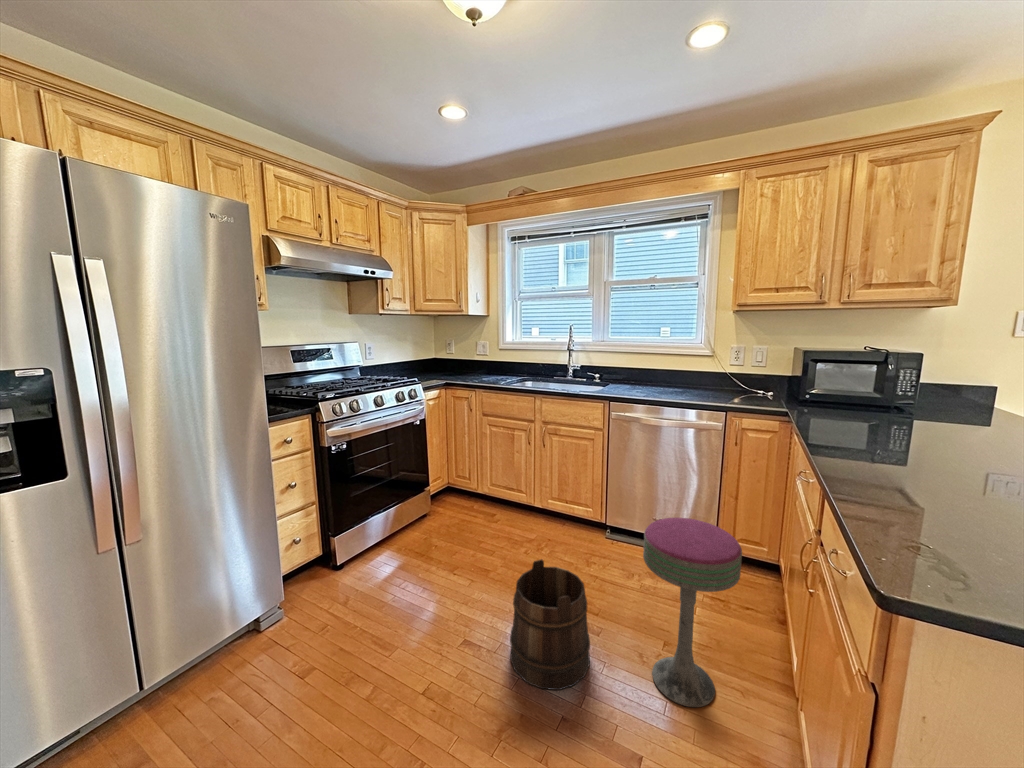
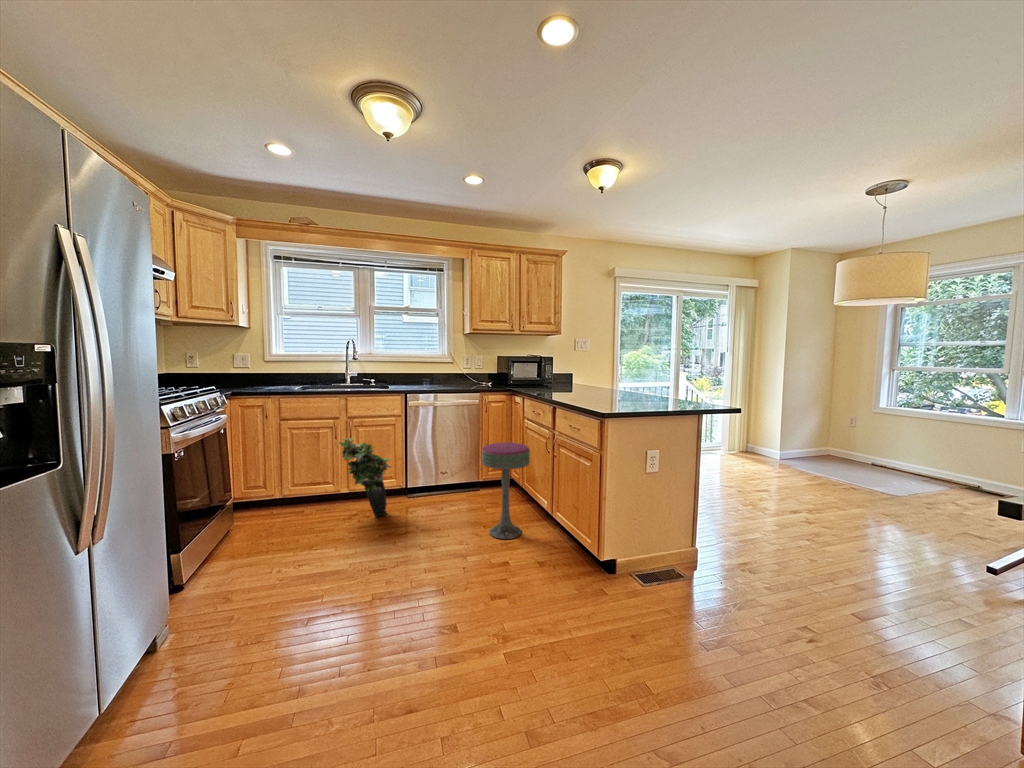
potted plant: none [505,447,569,557] -> present [338,436,391,516]
bucket: present [510,560,590,690] -> none [408,493,462,565]

